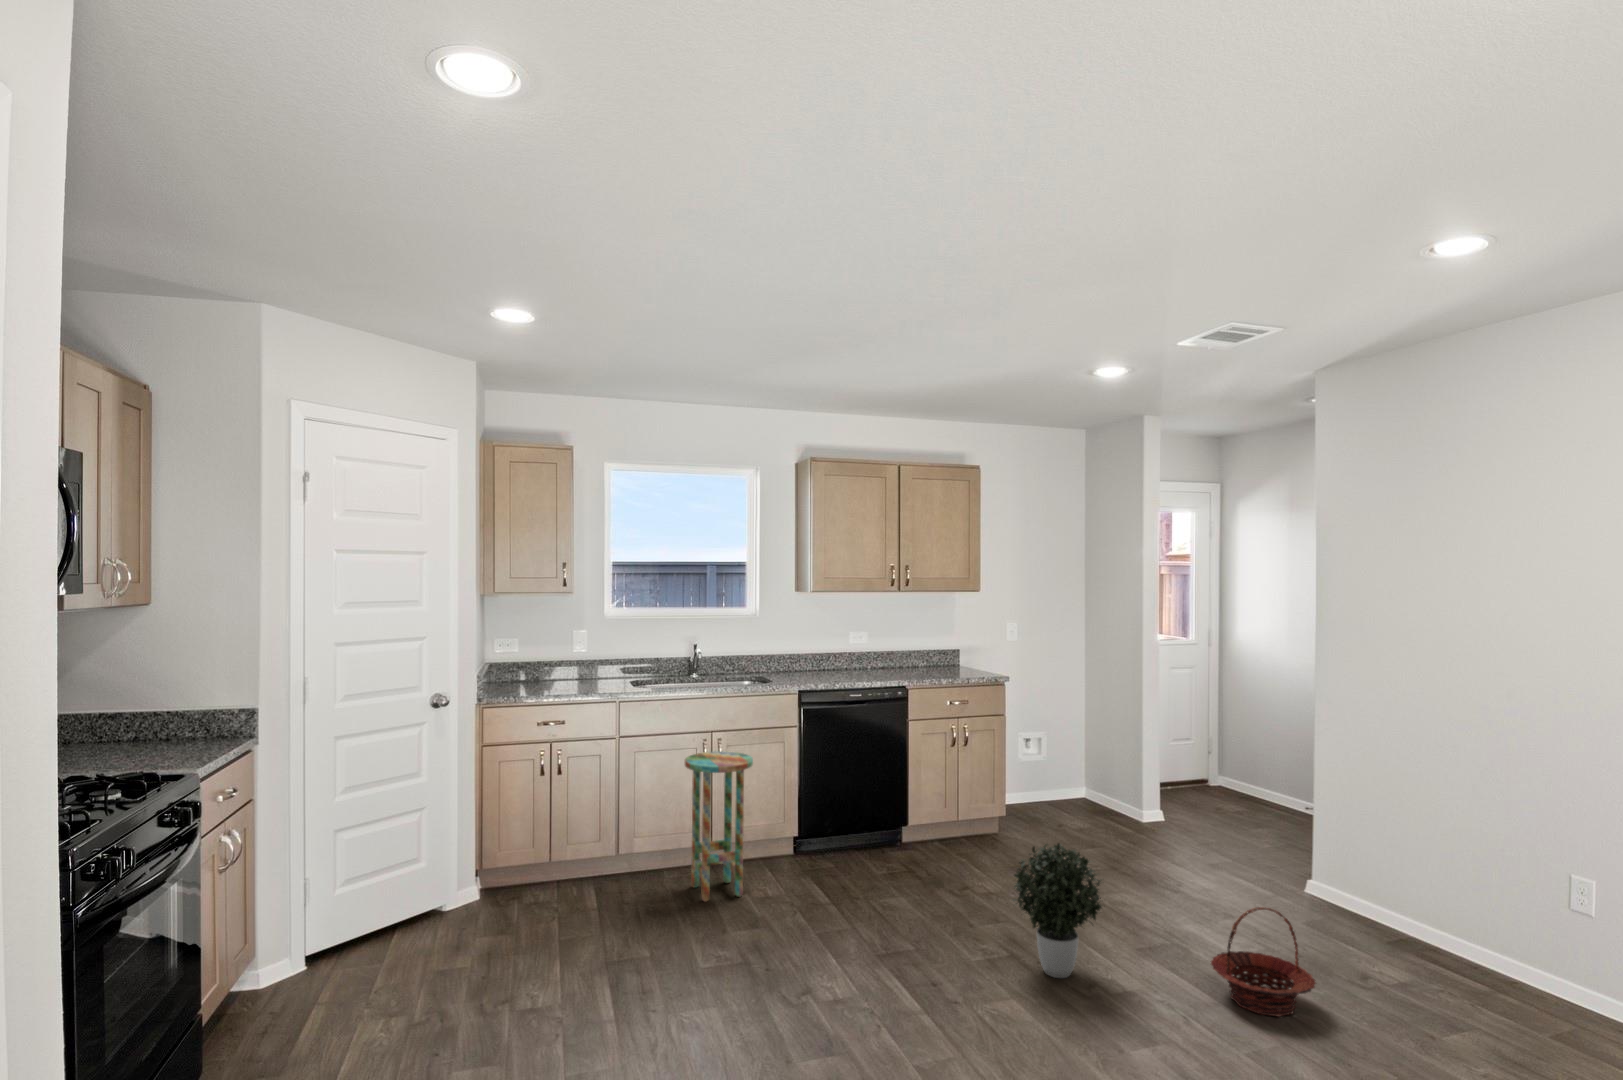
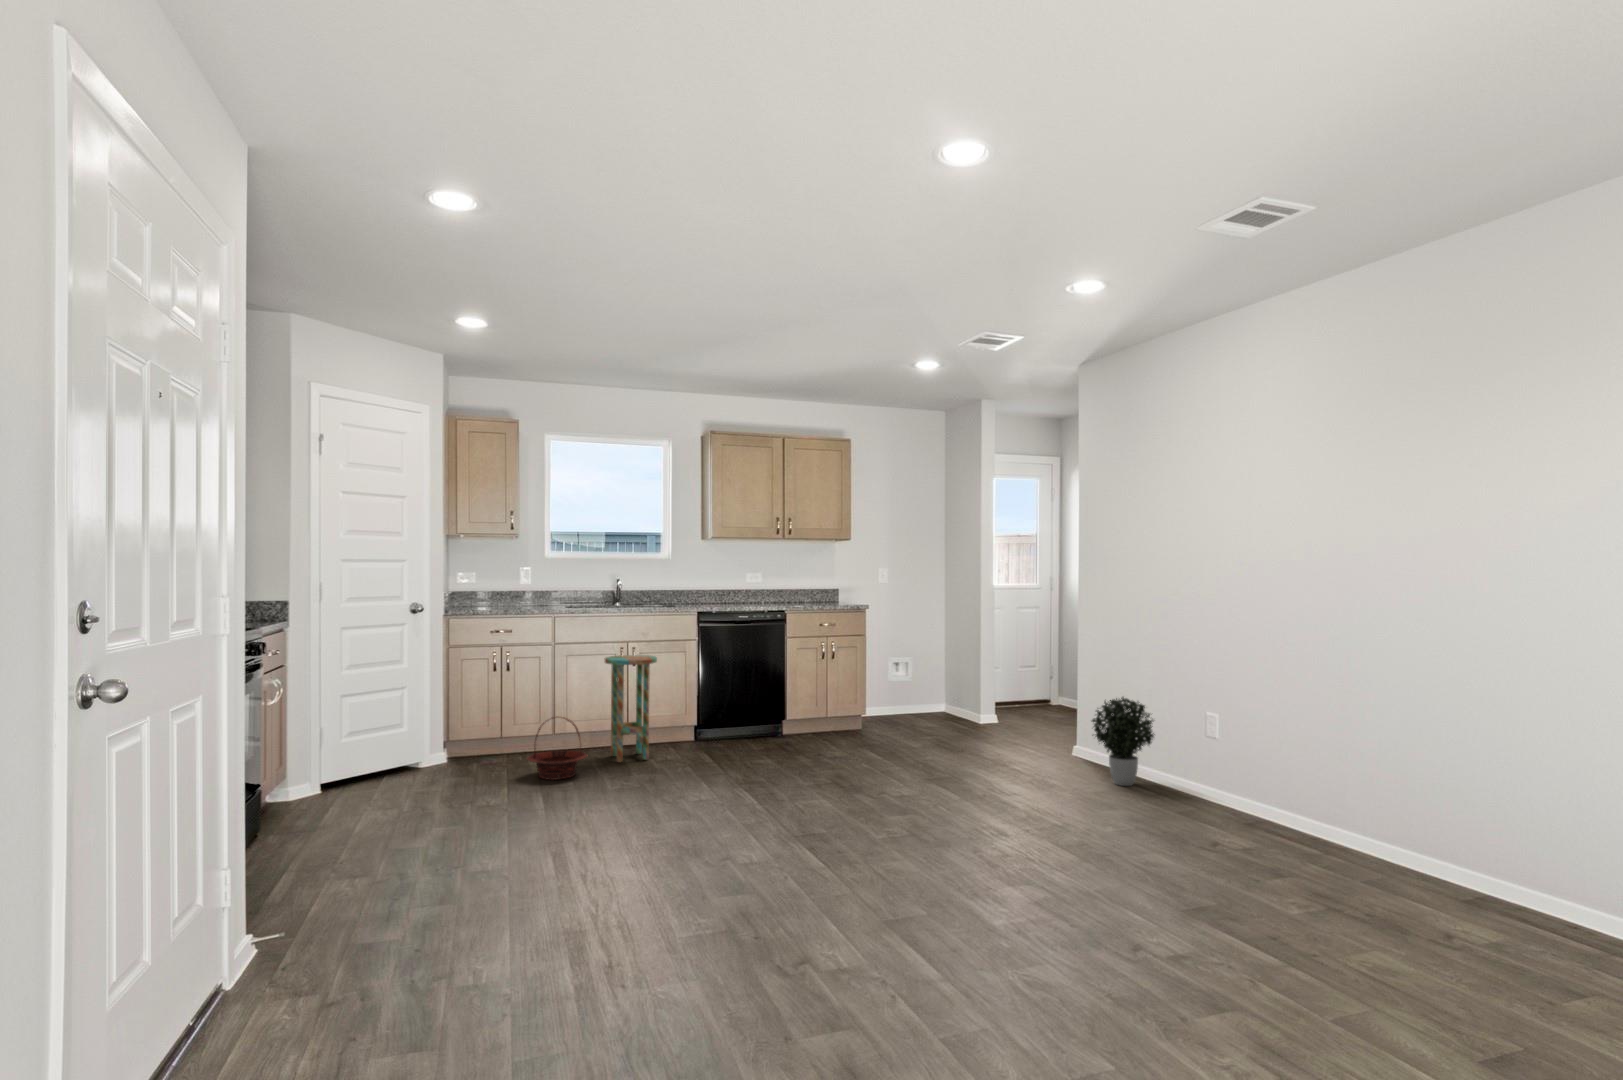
potted plant: present [1013,844,1102,978] -> present [1092,697,1155,786]
basket: present [1211,907,1316,1017] -> present [527,717,587,780]

